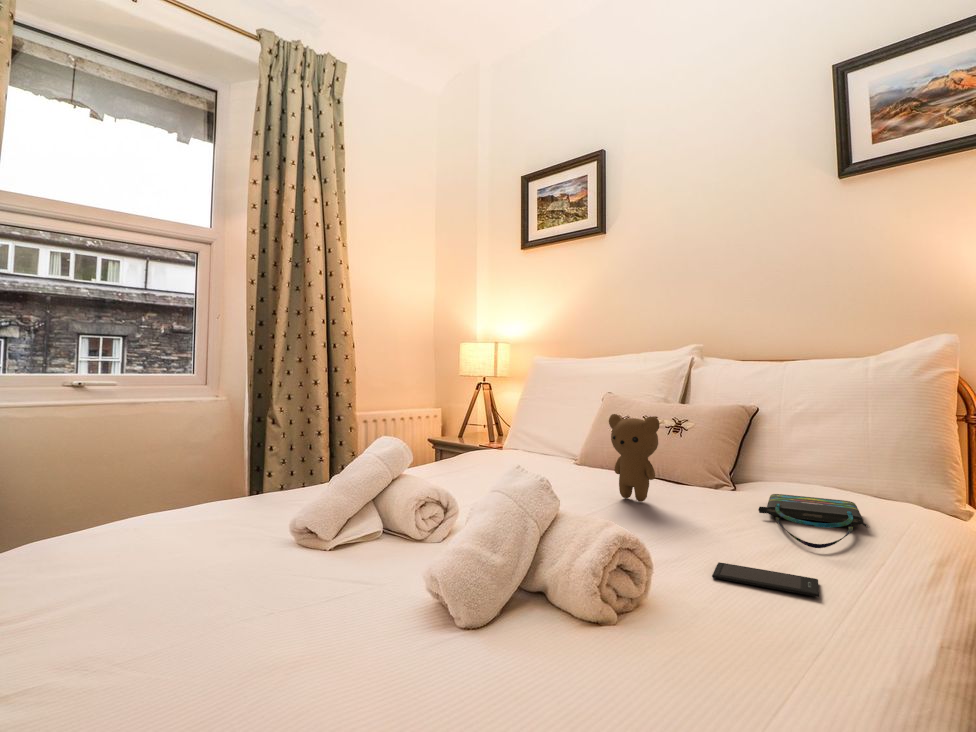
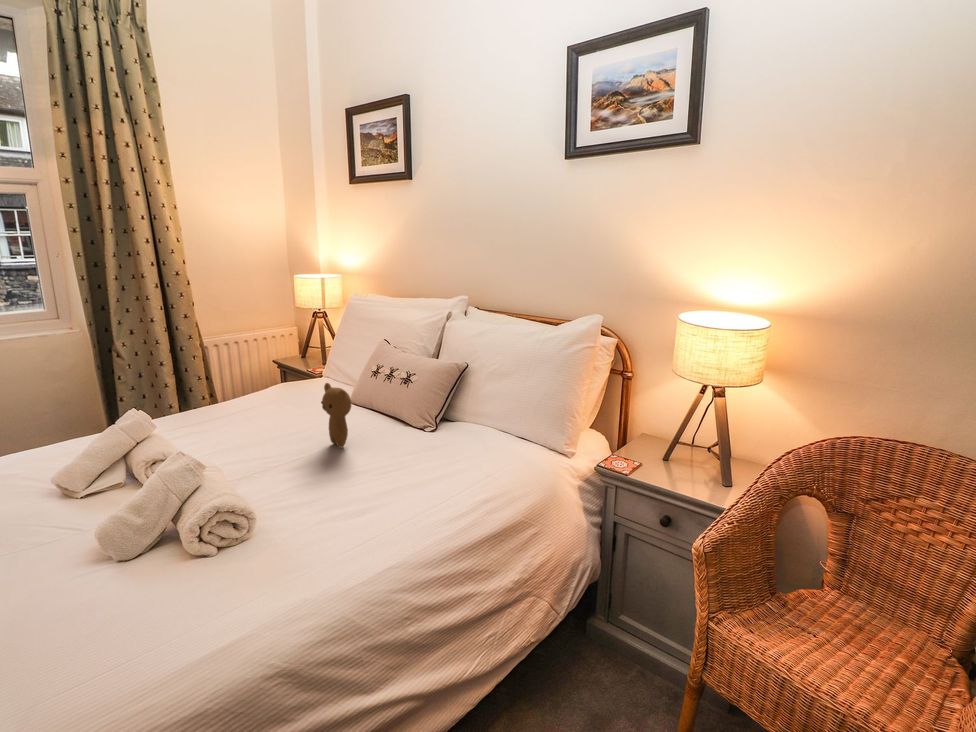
tote bag: present [758,494,868,548] -> none [391,441,477,492]
smartphone: present [712,562,819,597] -> none [297,505,357,532]

